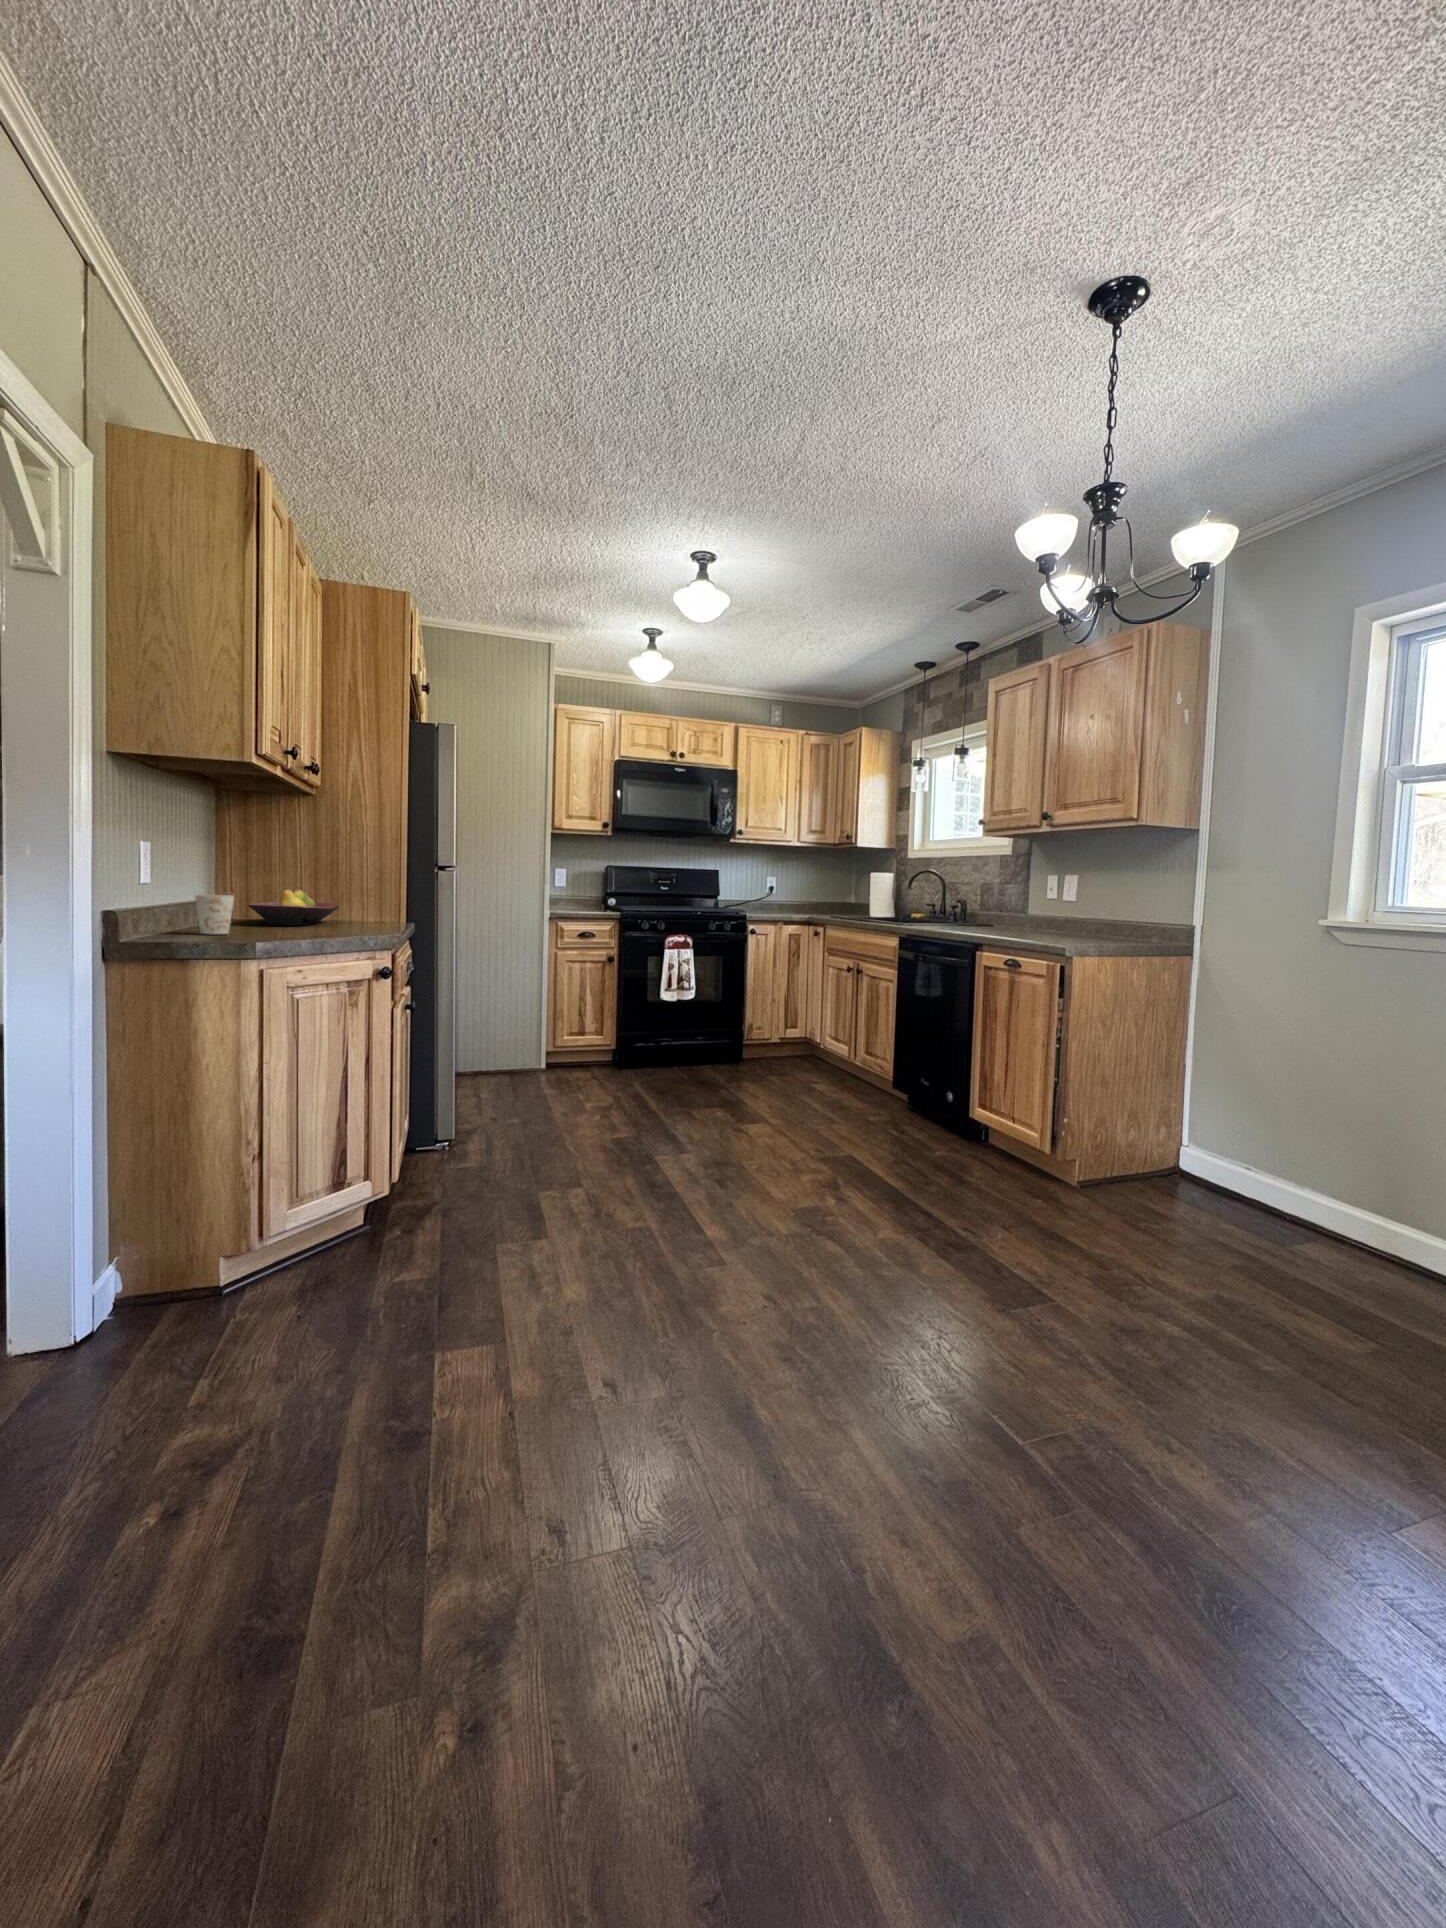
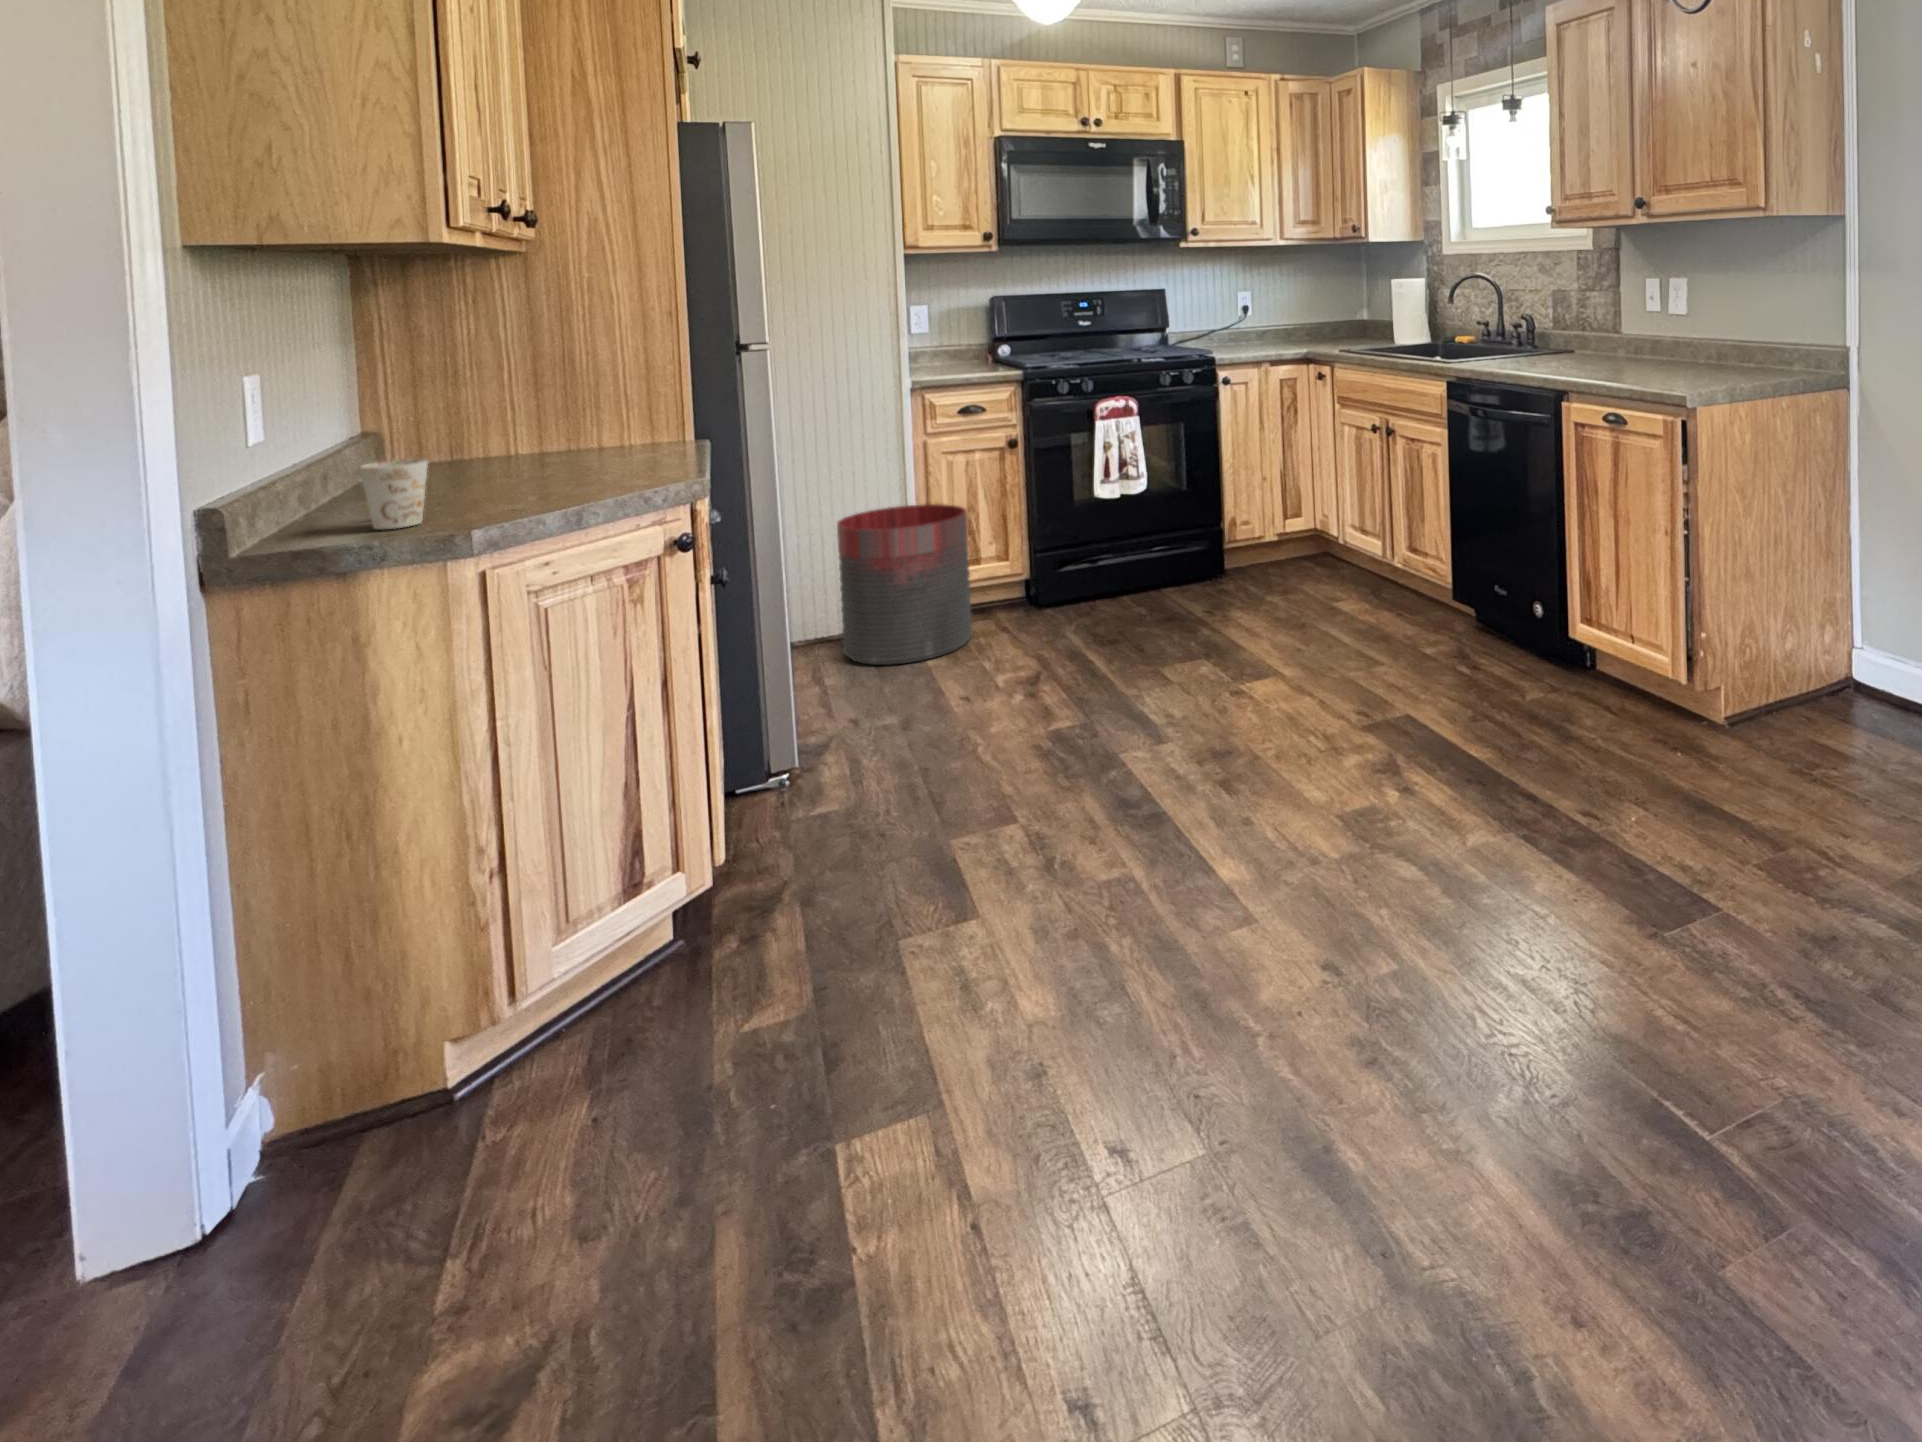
fruit bowl: present [248,889,339,925] -> none [436,418,590,485]
trash can: none [493,991,575,1088] -> present [837,504,973,665]

